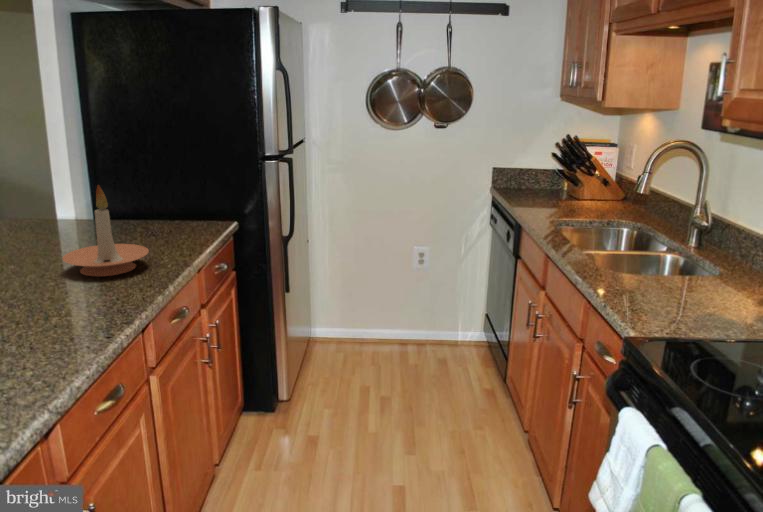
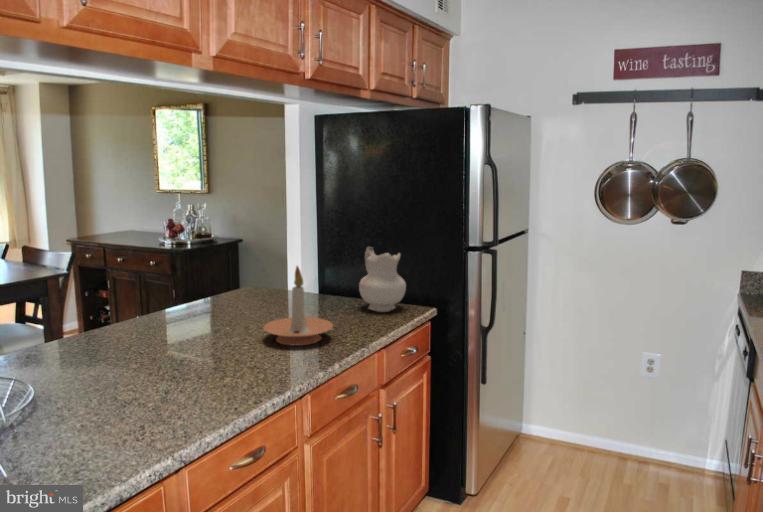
ceramic pitcher: none [154,161,207,232] -> present [359,247,406,312]

